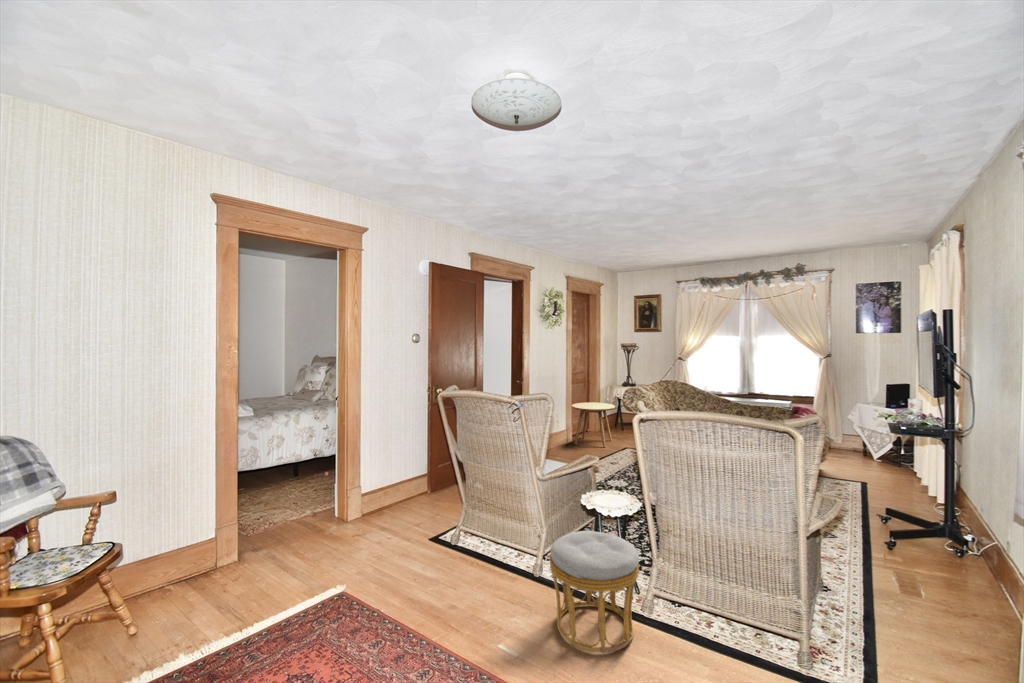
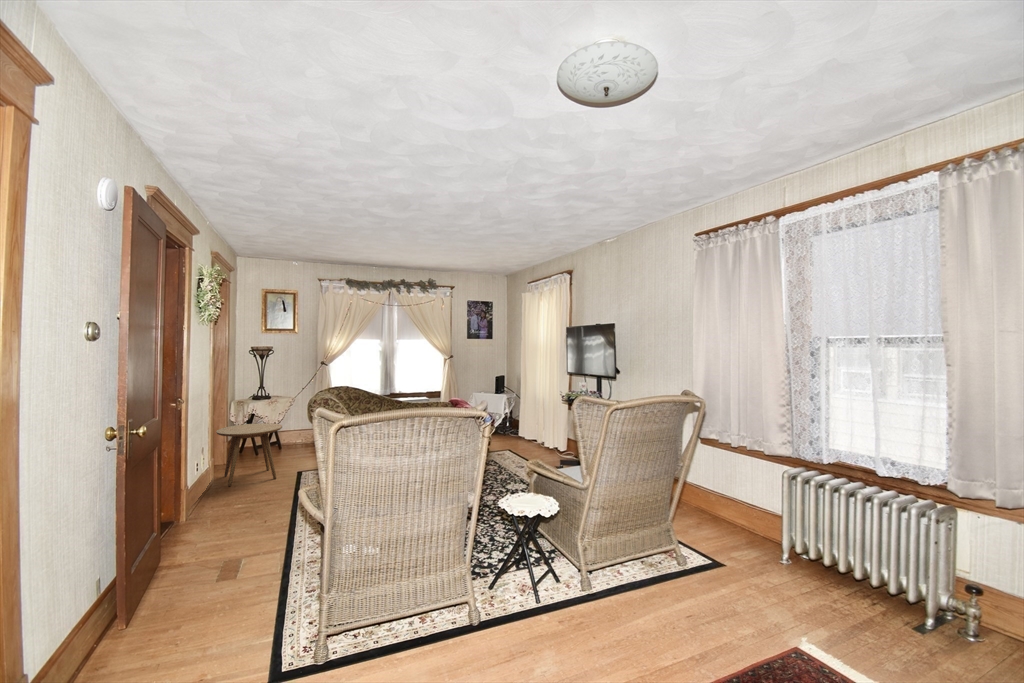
ottoman: present [550,531,639,653] -> none [538,528,629,650]

